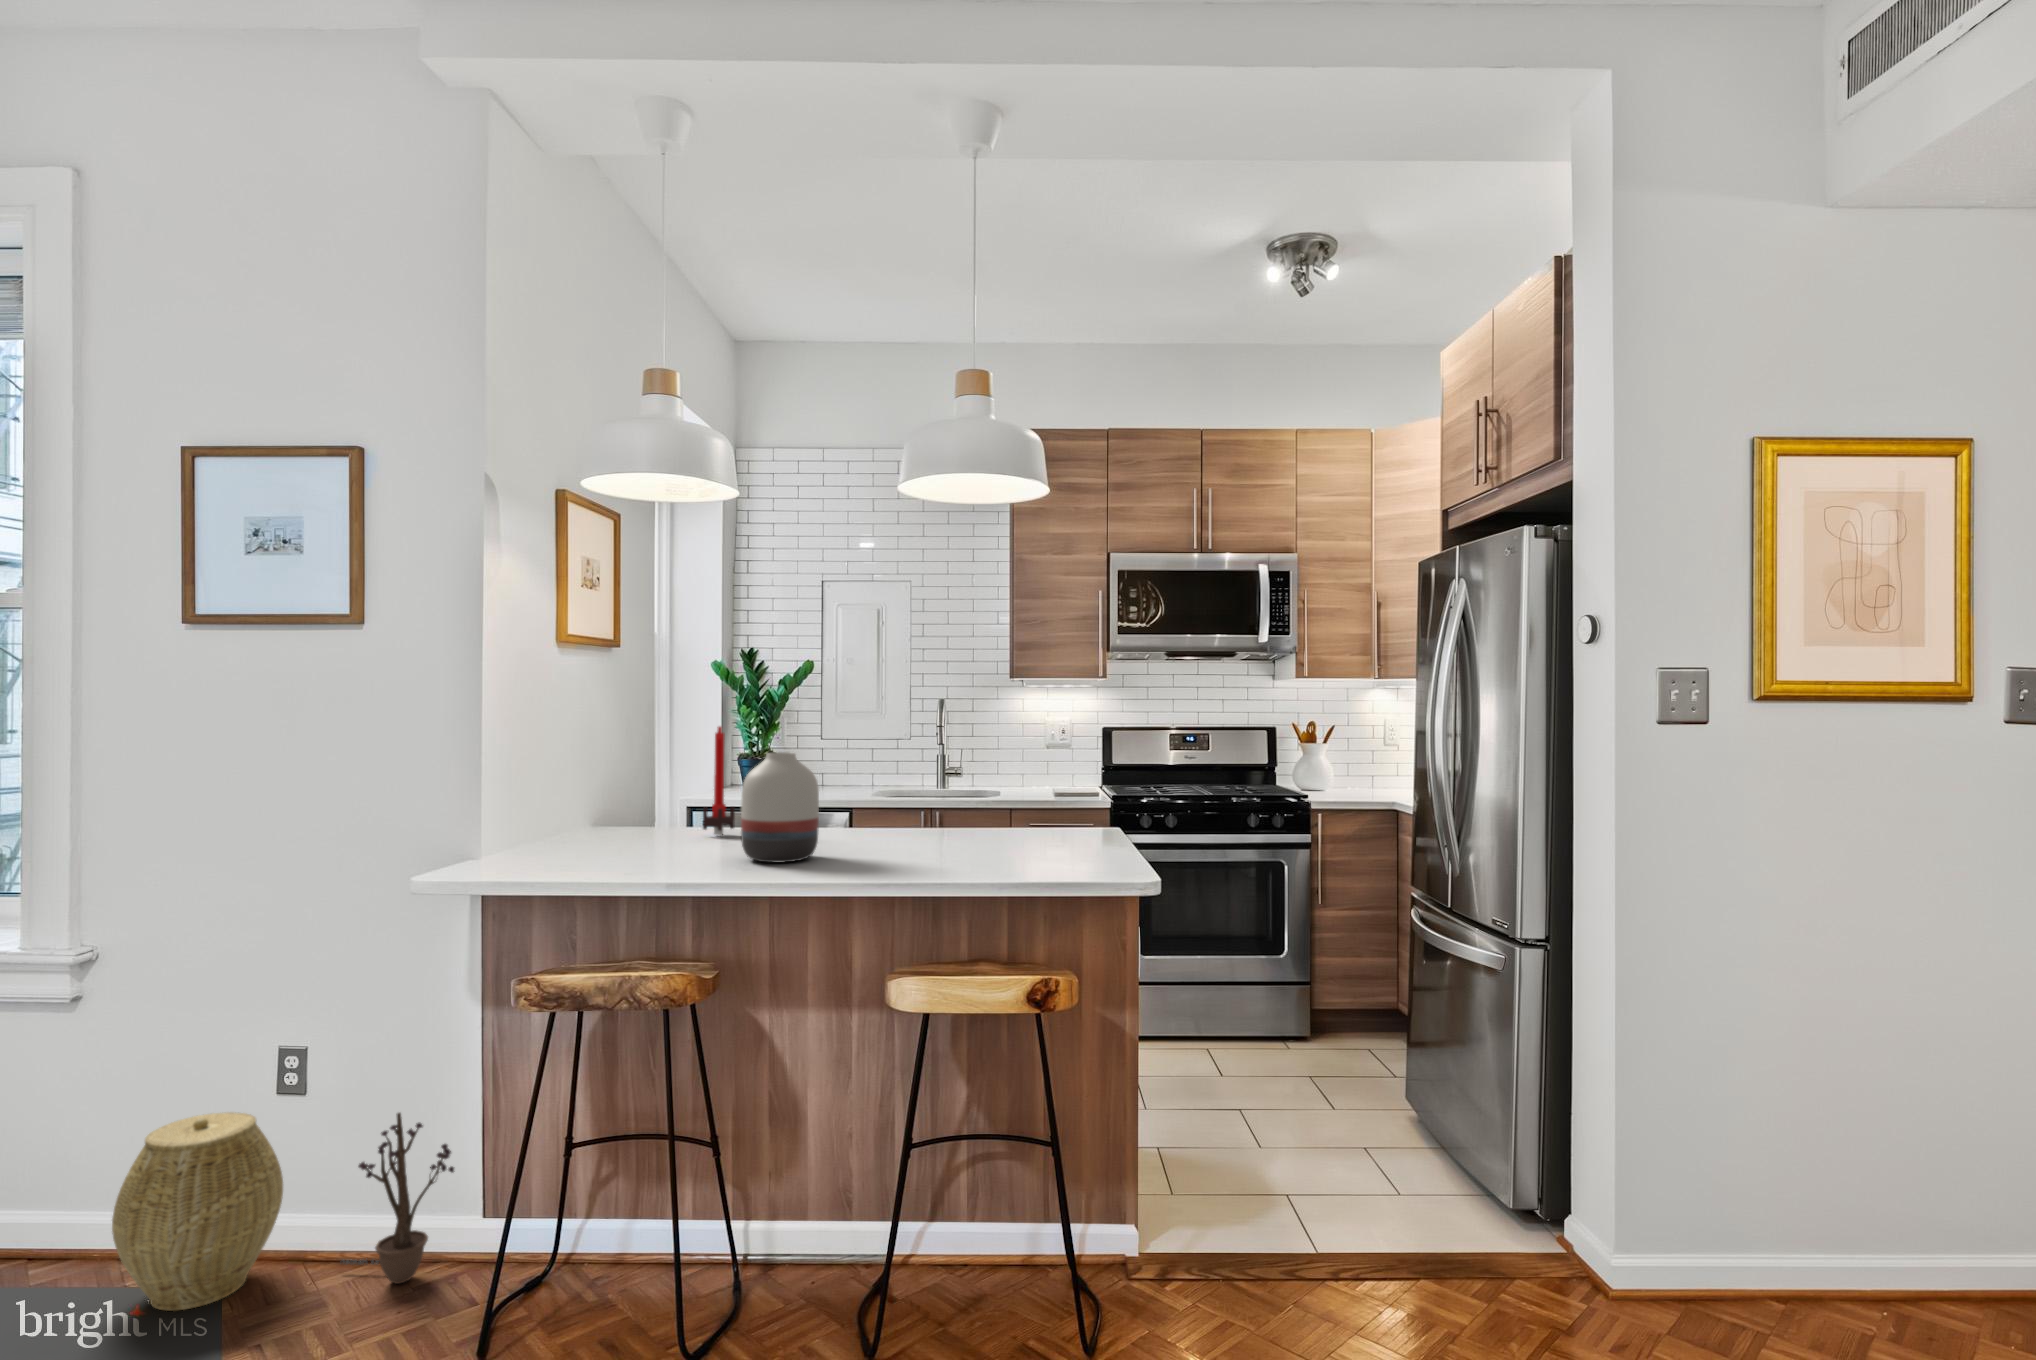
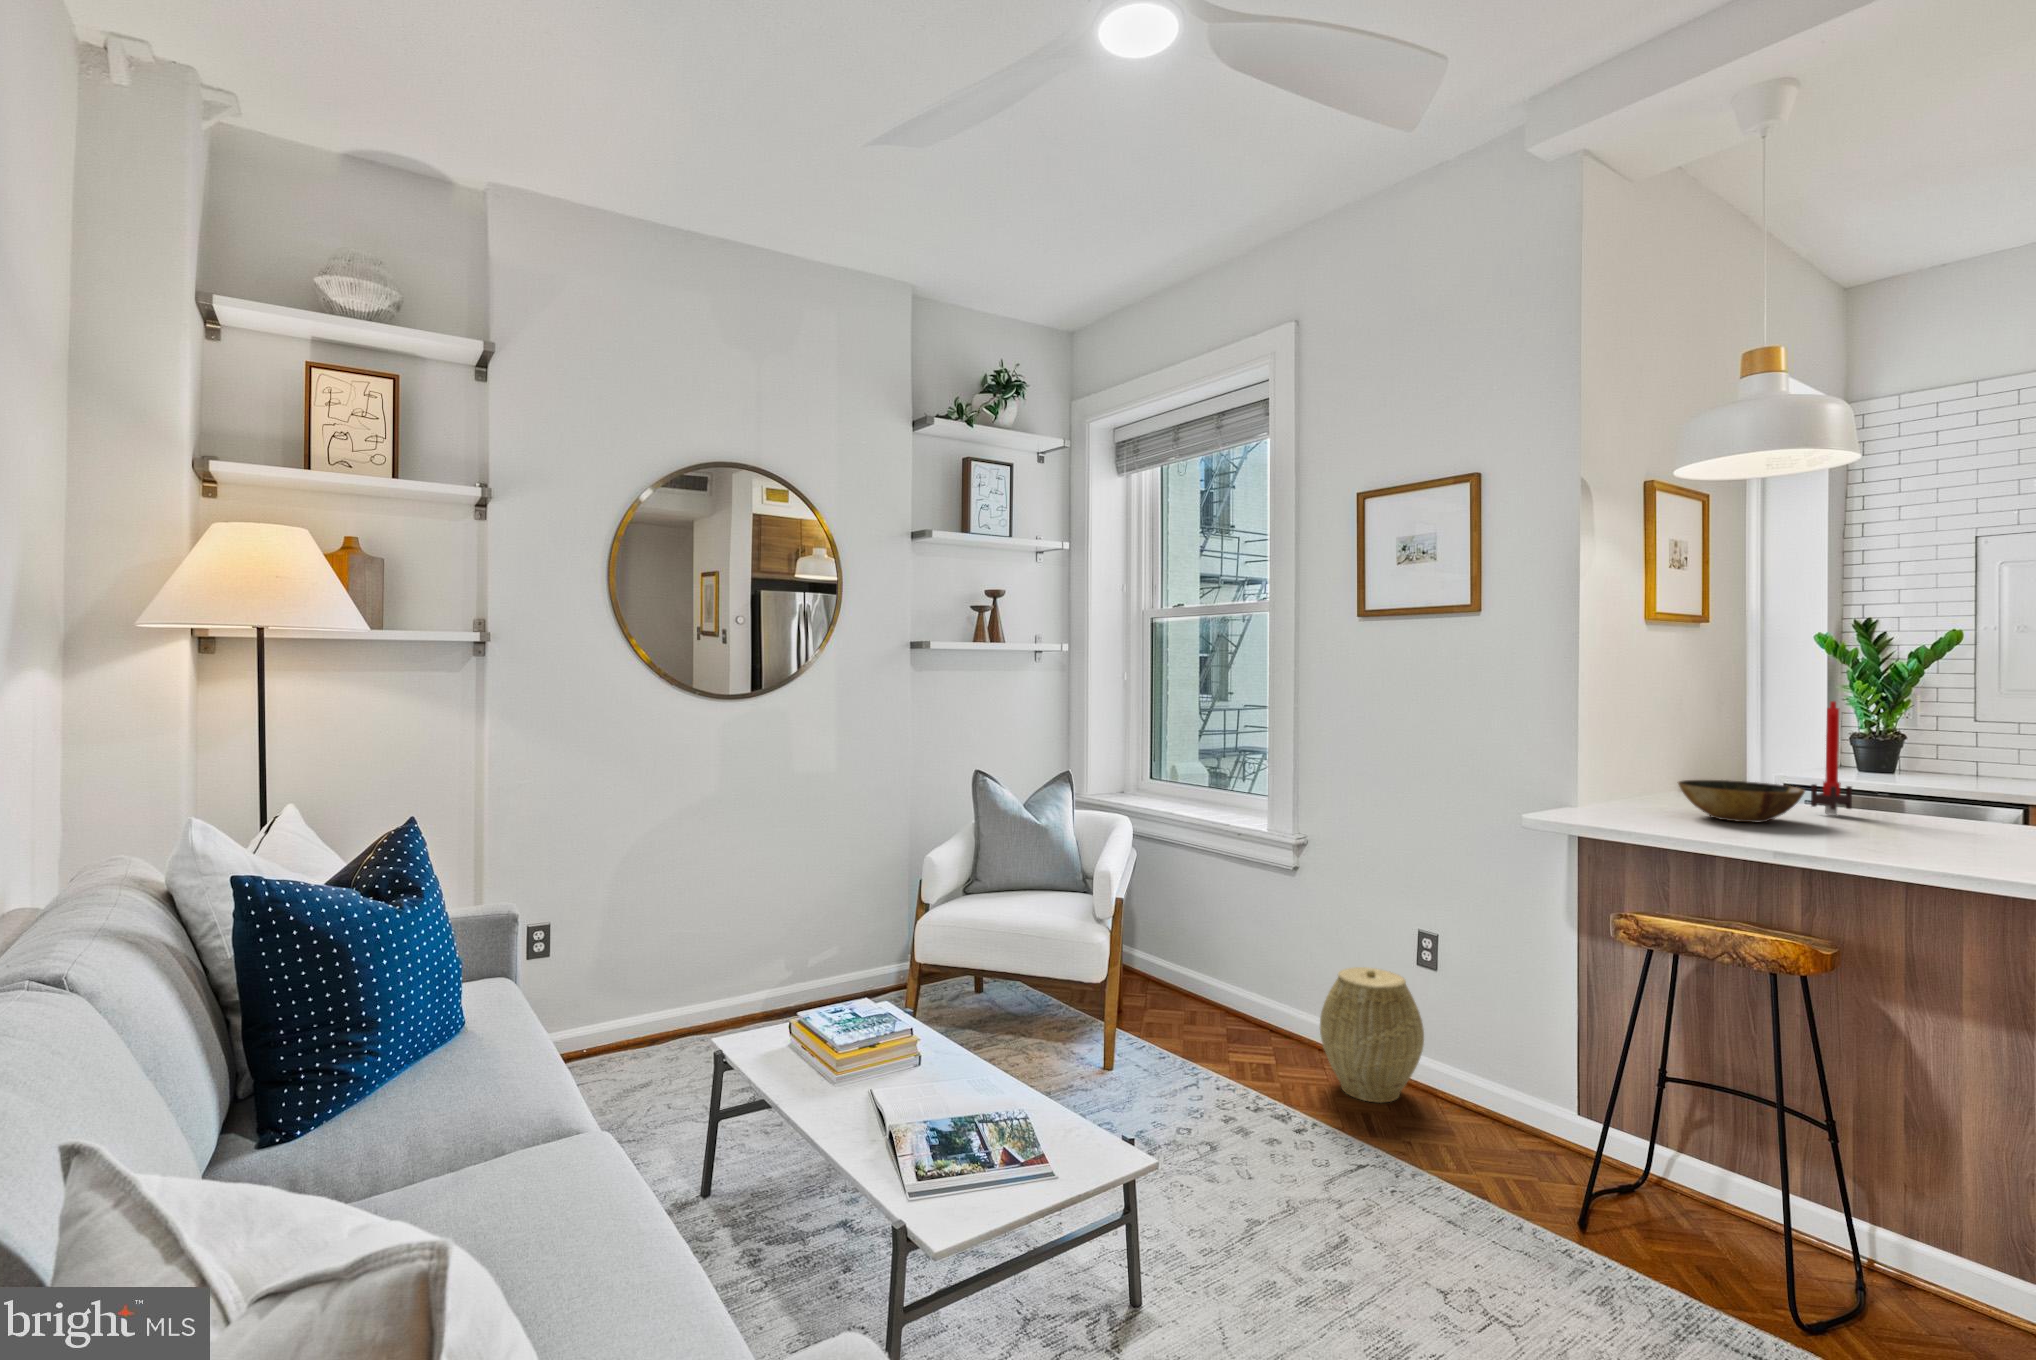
vase: present [741,752,819,863] -> none [1864,731,1975,851]
bowl: none [584,811,697,854] -> present [1678,780,1805,822]
decorative plant: present [342,1113,454,1284] -> none [1465,1004,1557,1142]

